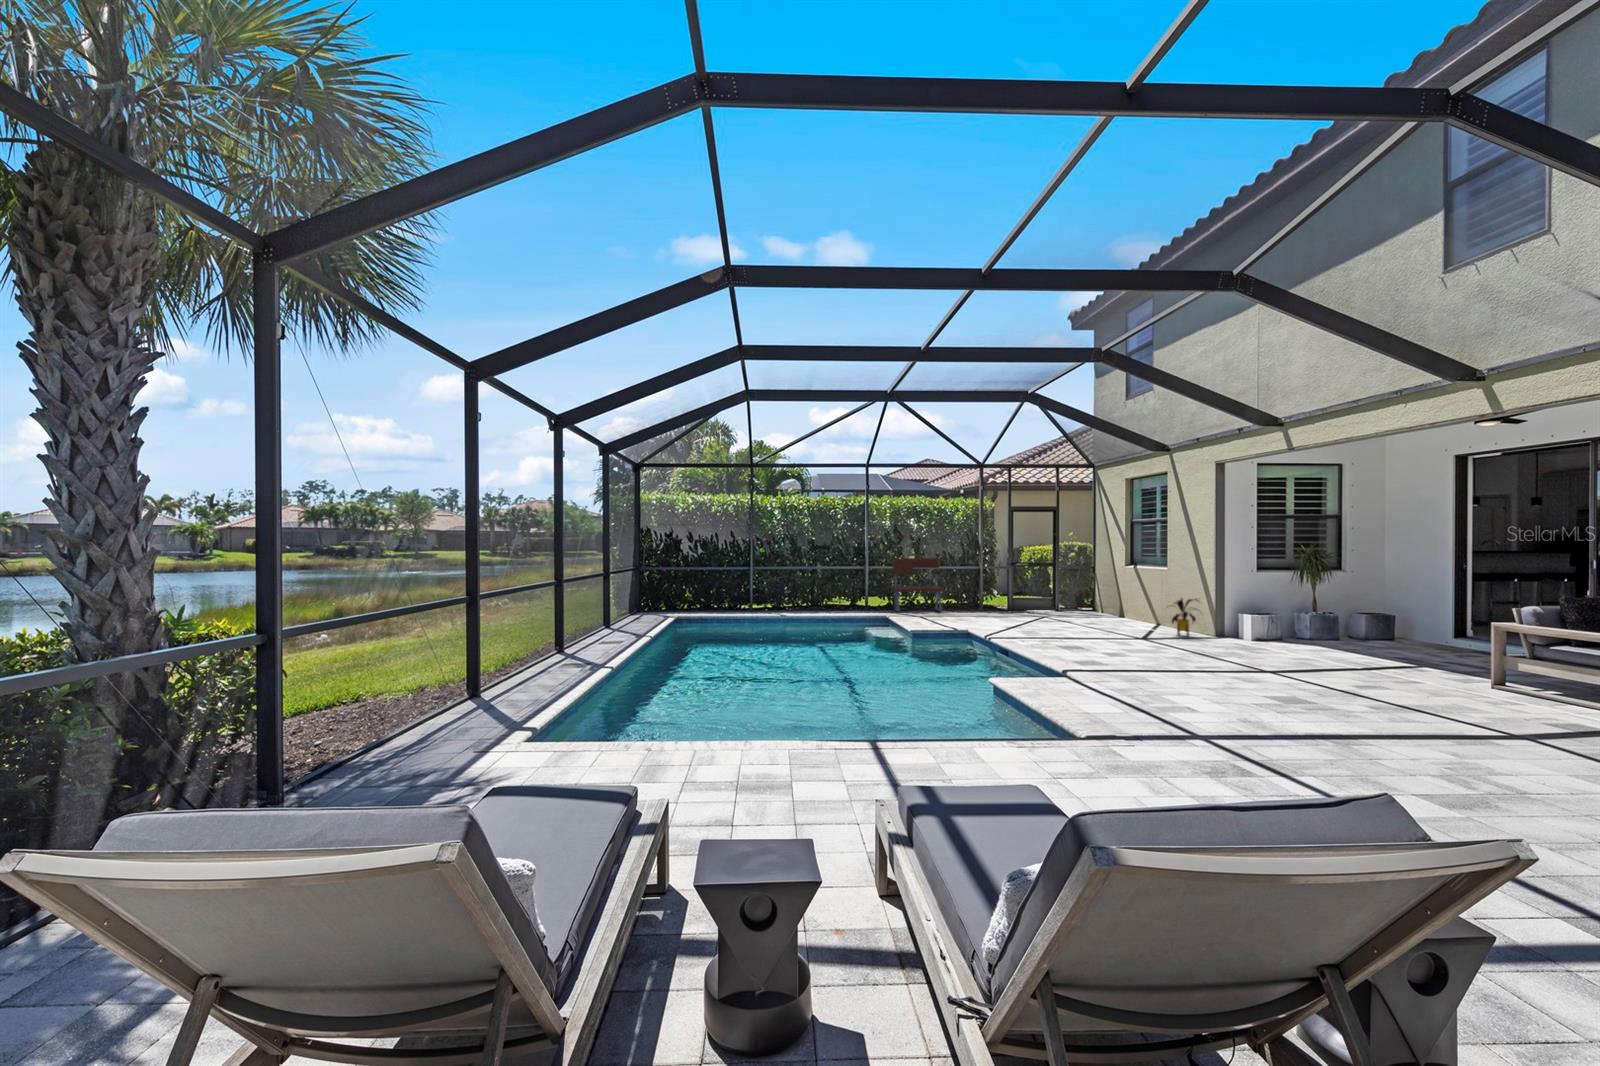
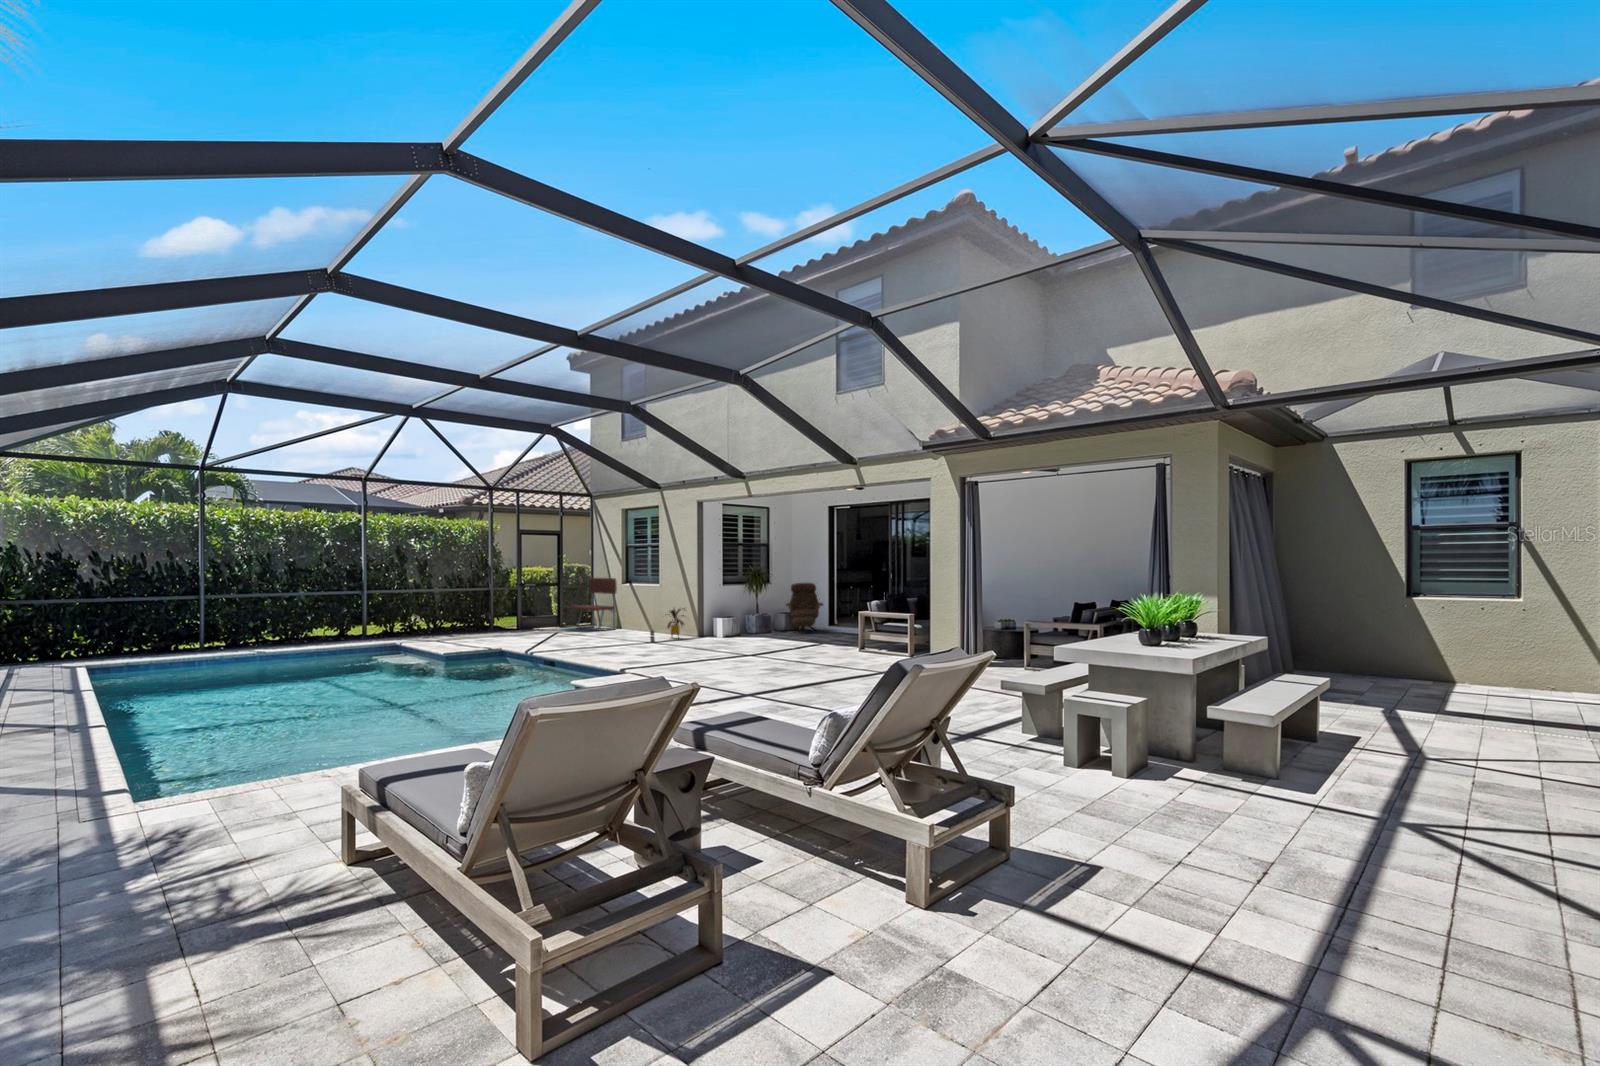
bench: present [892,558,945,612] -> present [569,578,617,631]
lounge chair: none [1367,572,1441,647] -> present [786,583,823,632]

